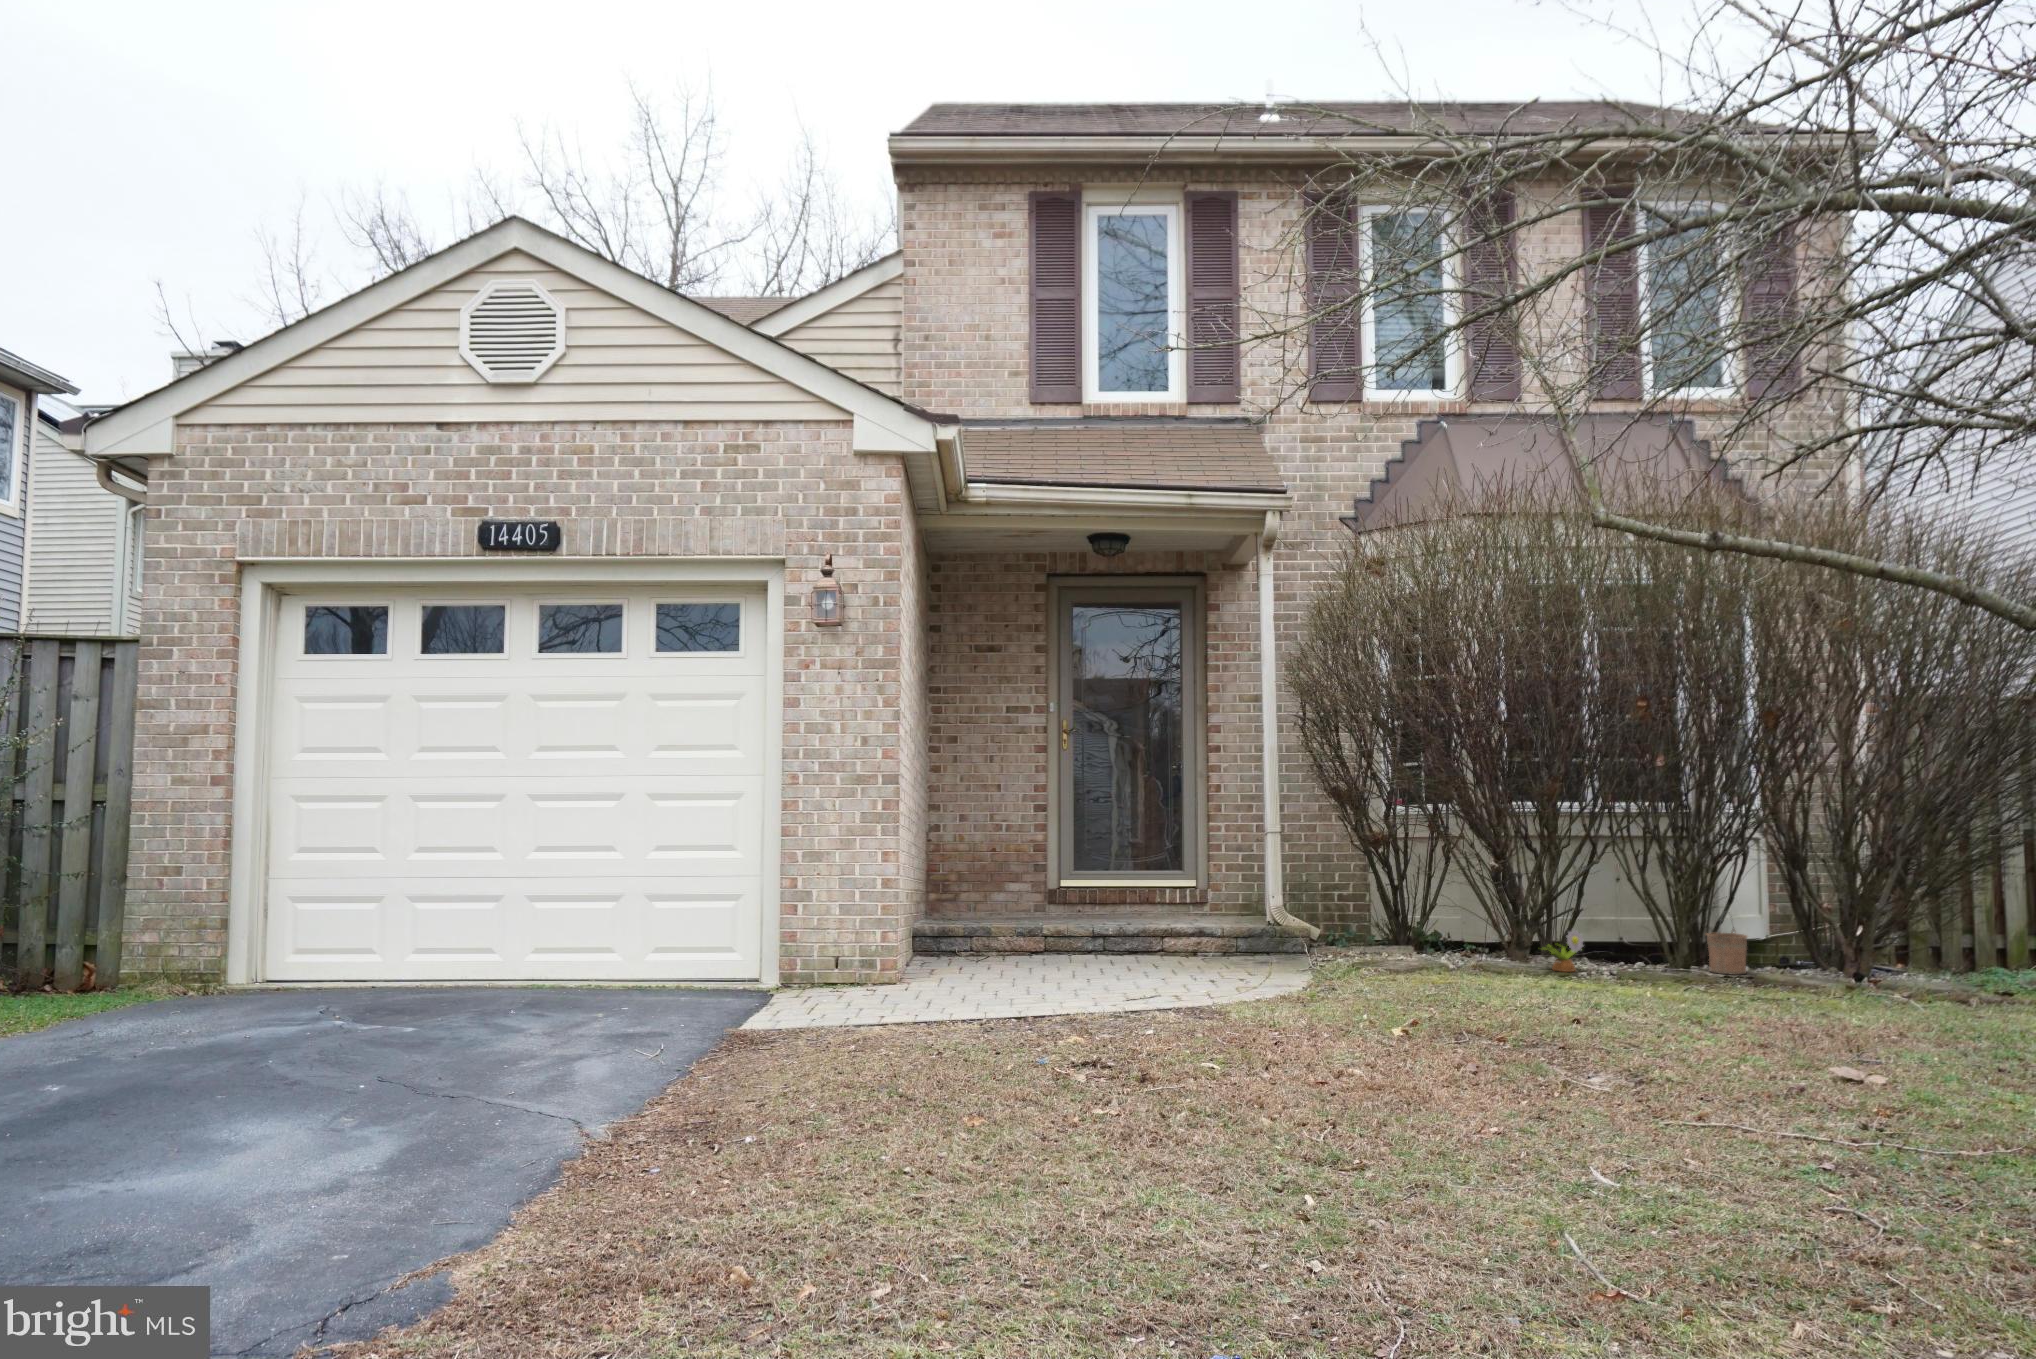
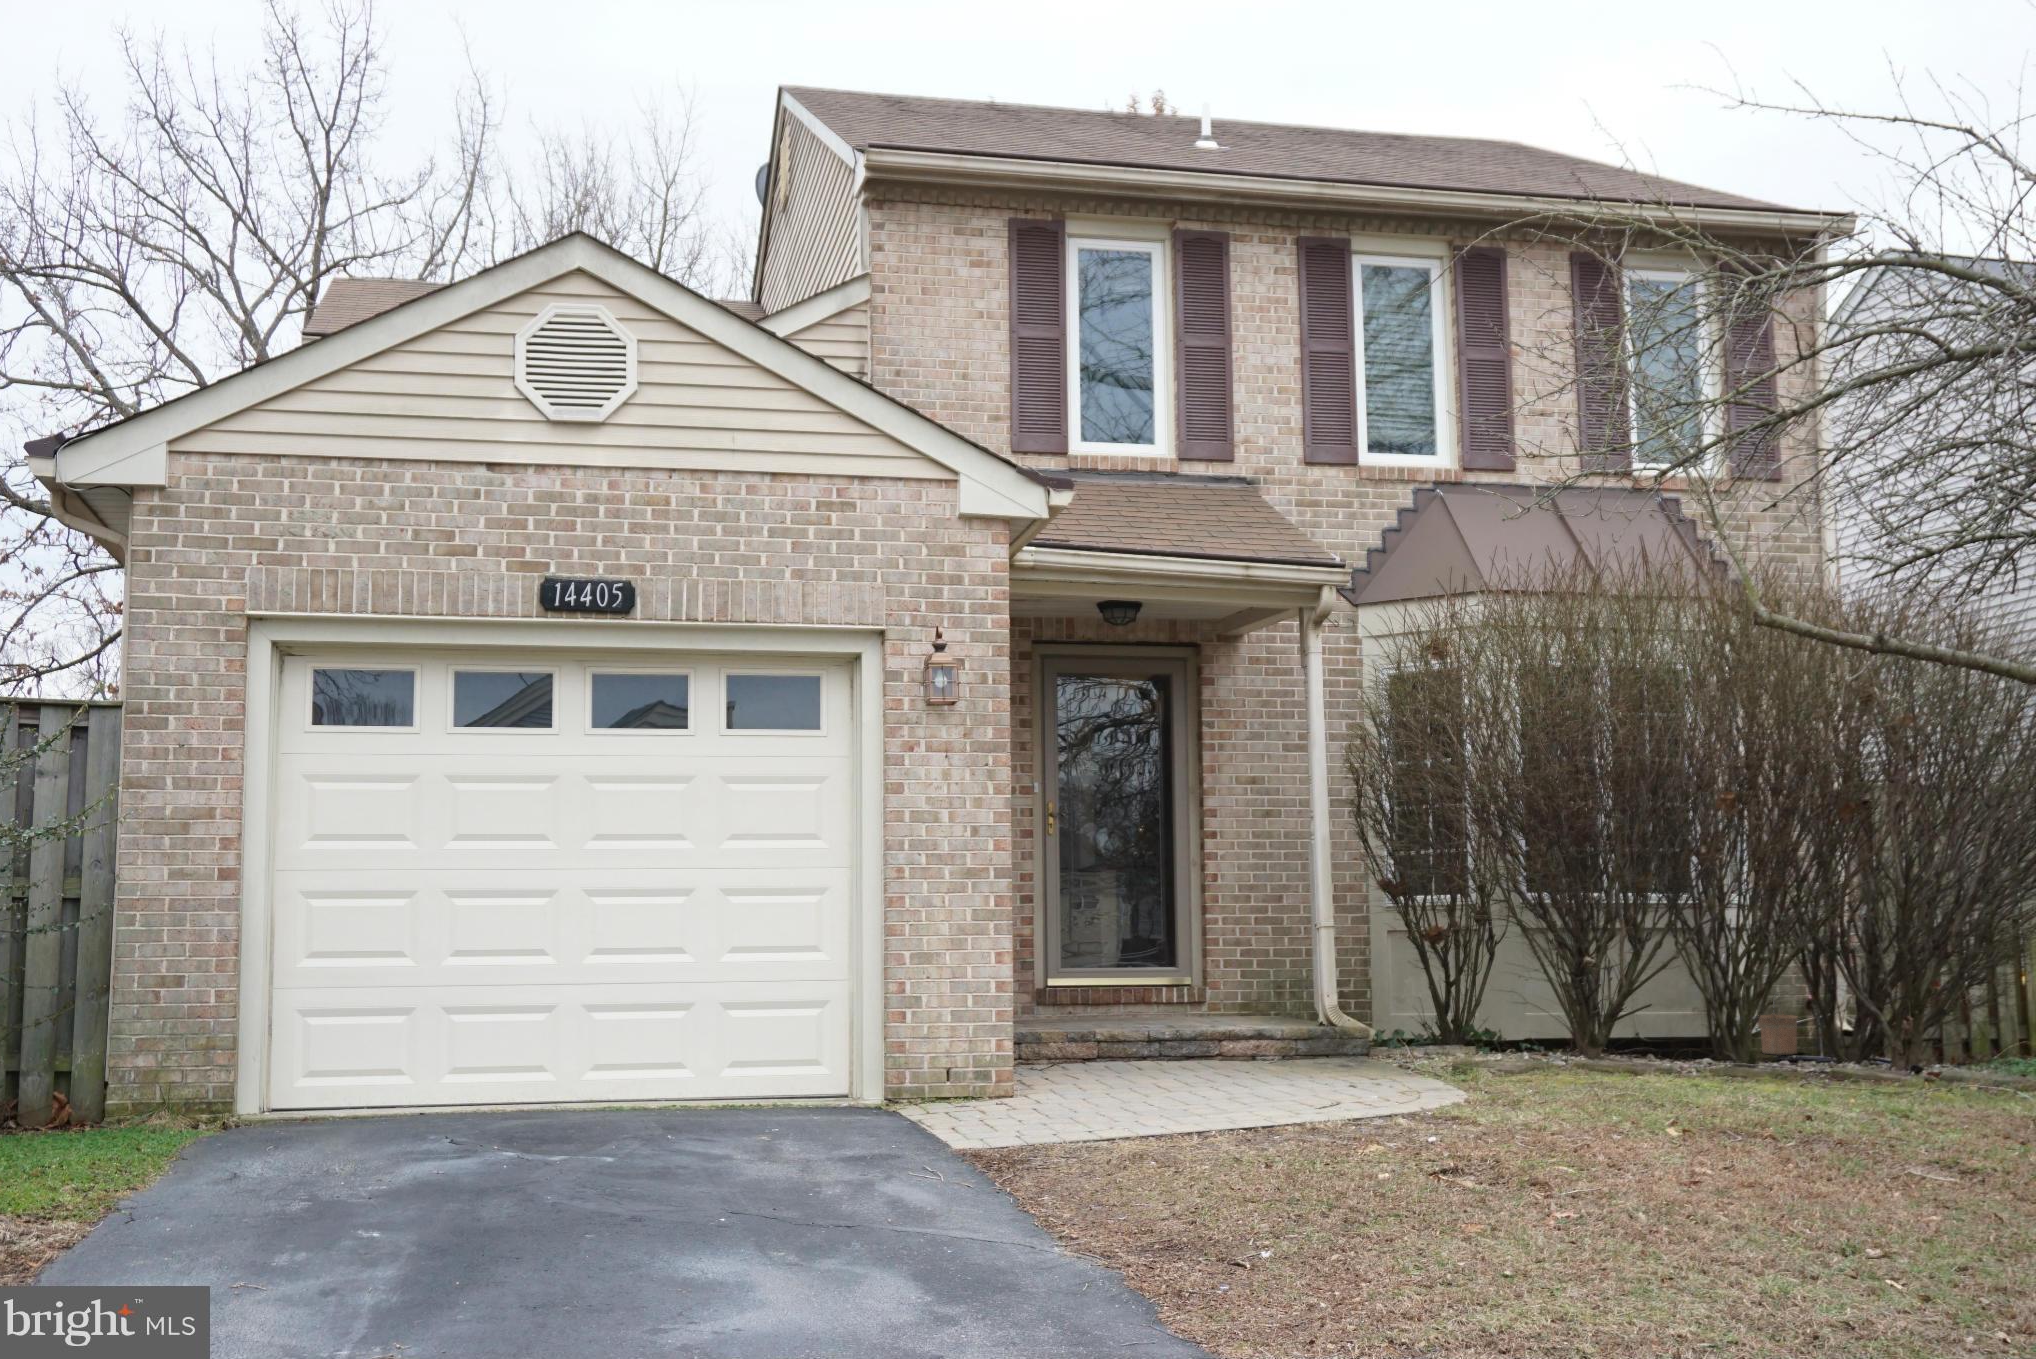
decorative plant: present [1543,929,1583,972] -> none [1607,1014,1653,1058]

